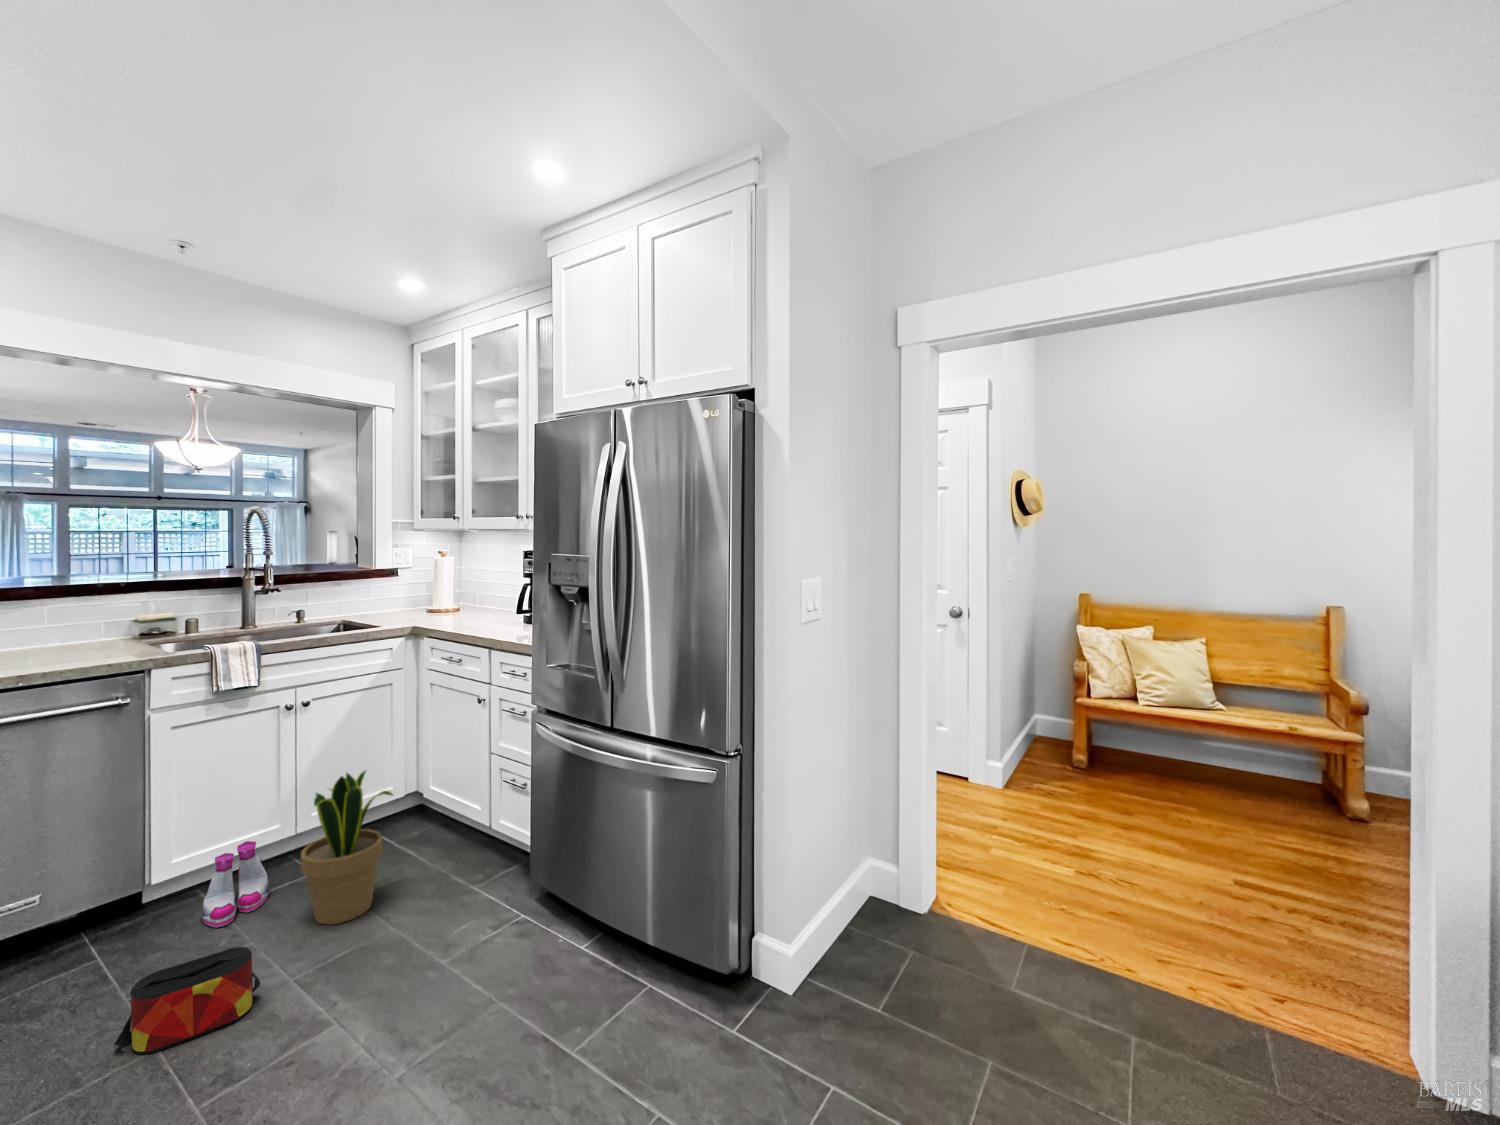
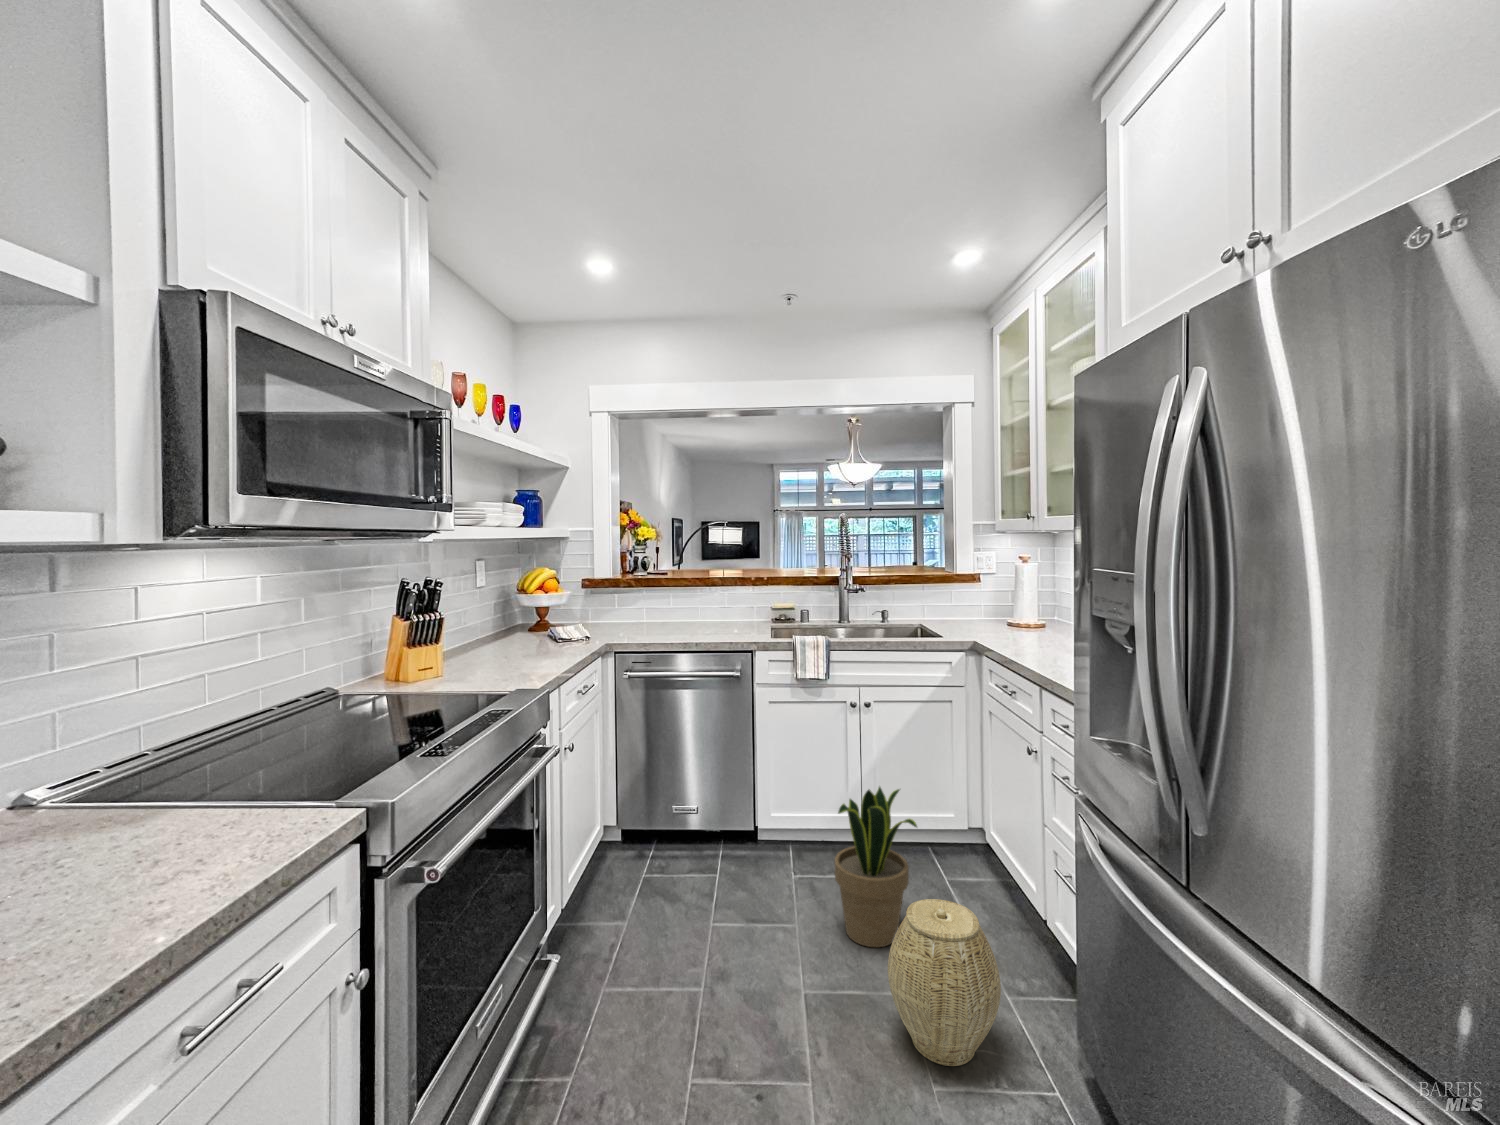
woven basket: none [393,834,489,961] -> present [888,899,1001,1066]
boots: present [202,841,269,927] -> none [775,823,827,895]
bag: present [114,947,260,1054] -> none [680,919,776,1003]

